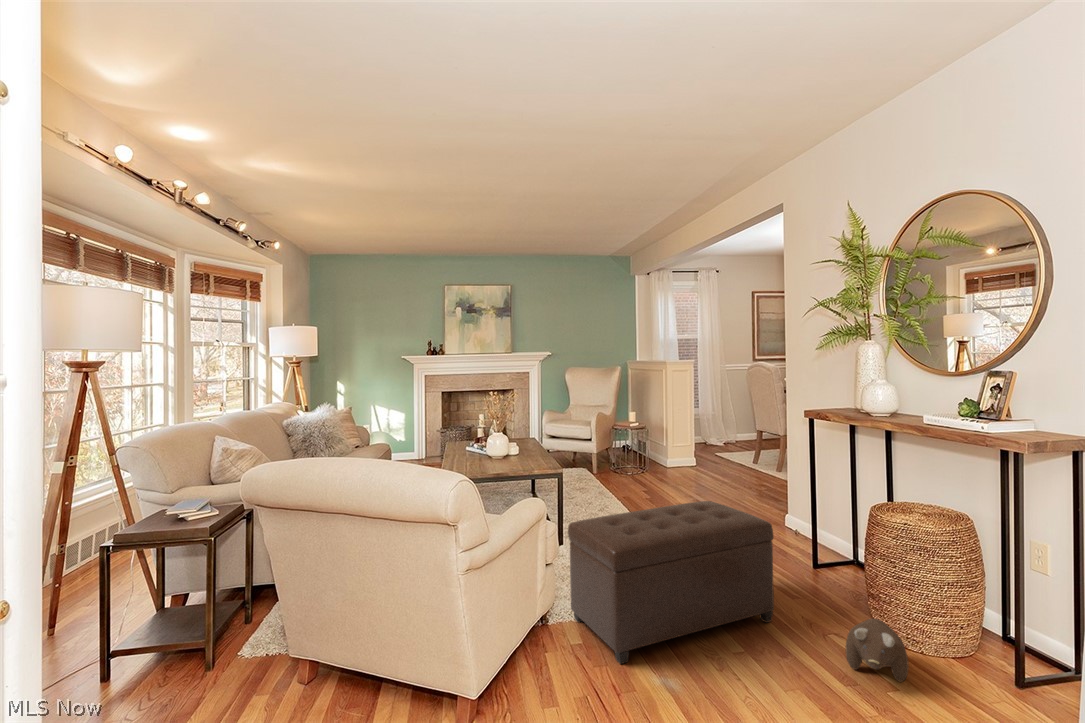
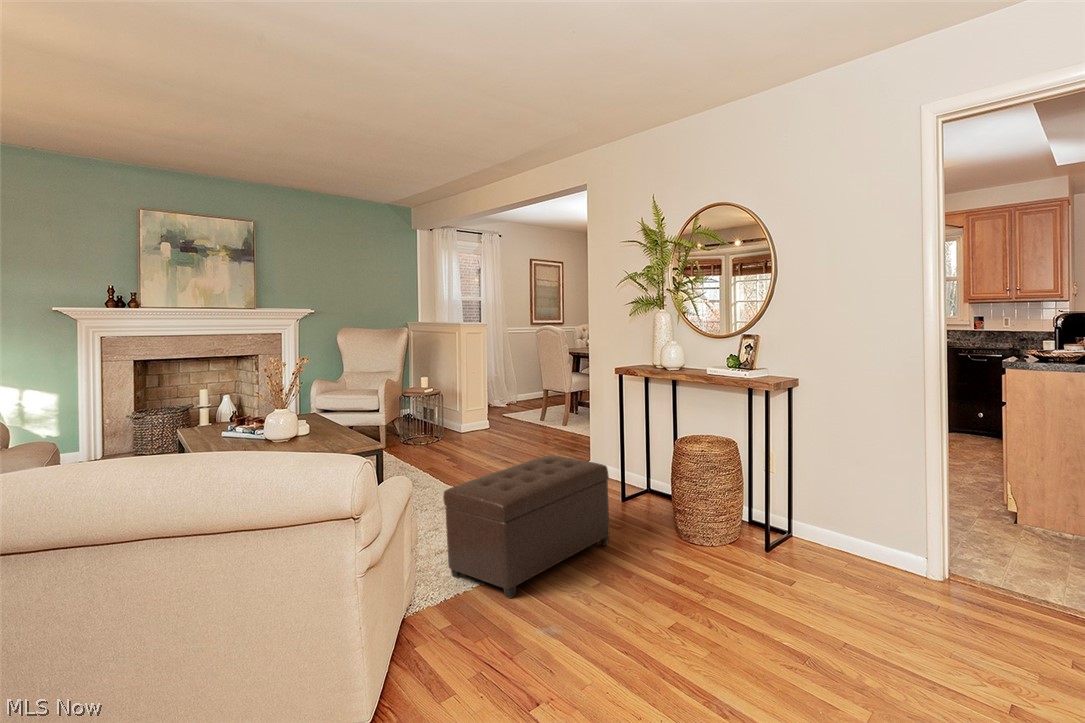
plush toy: present [846,619,909,682] -> none [667,523,707,563]

